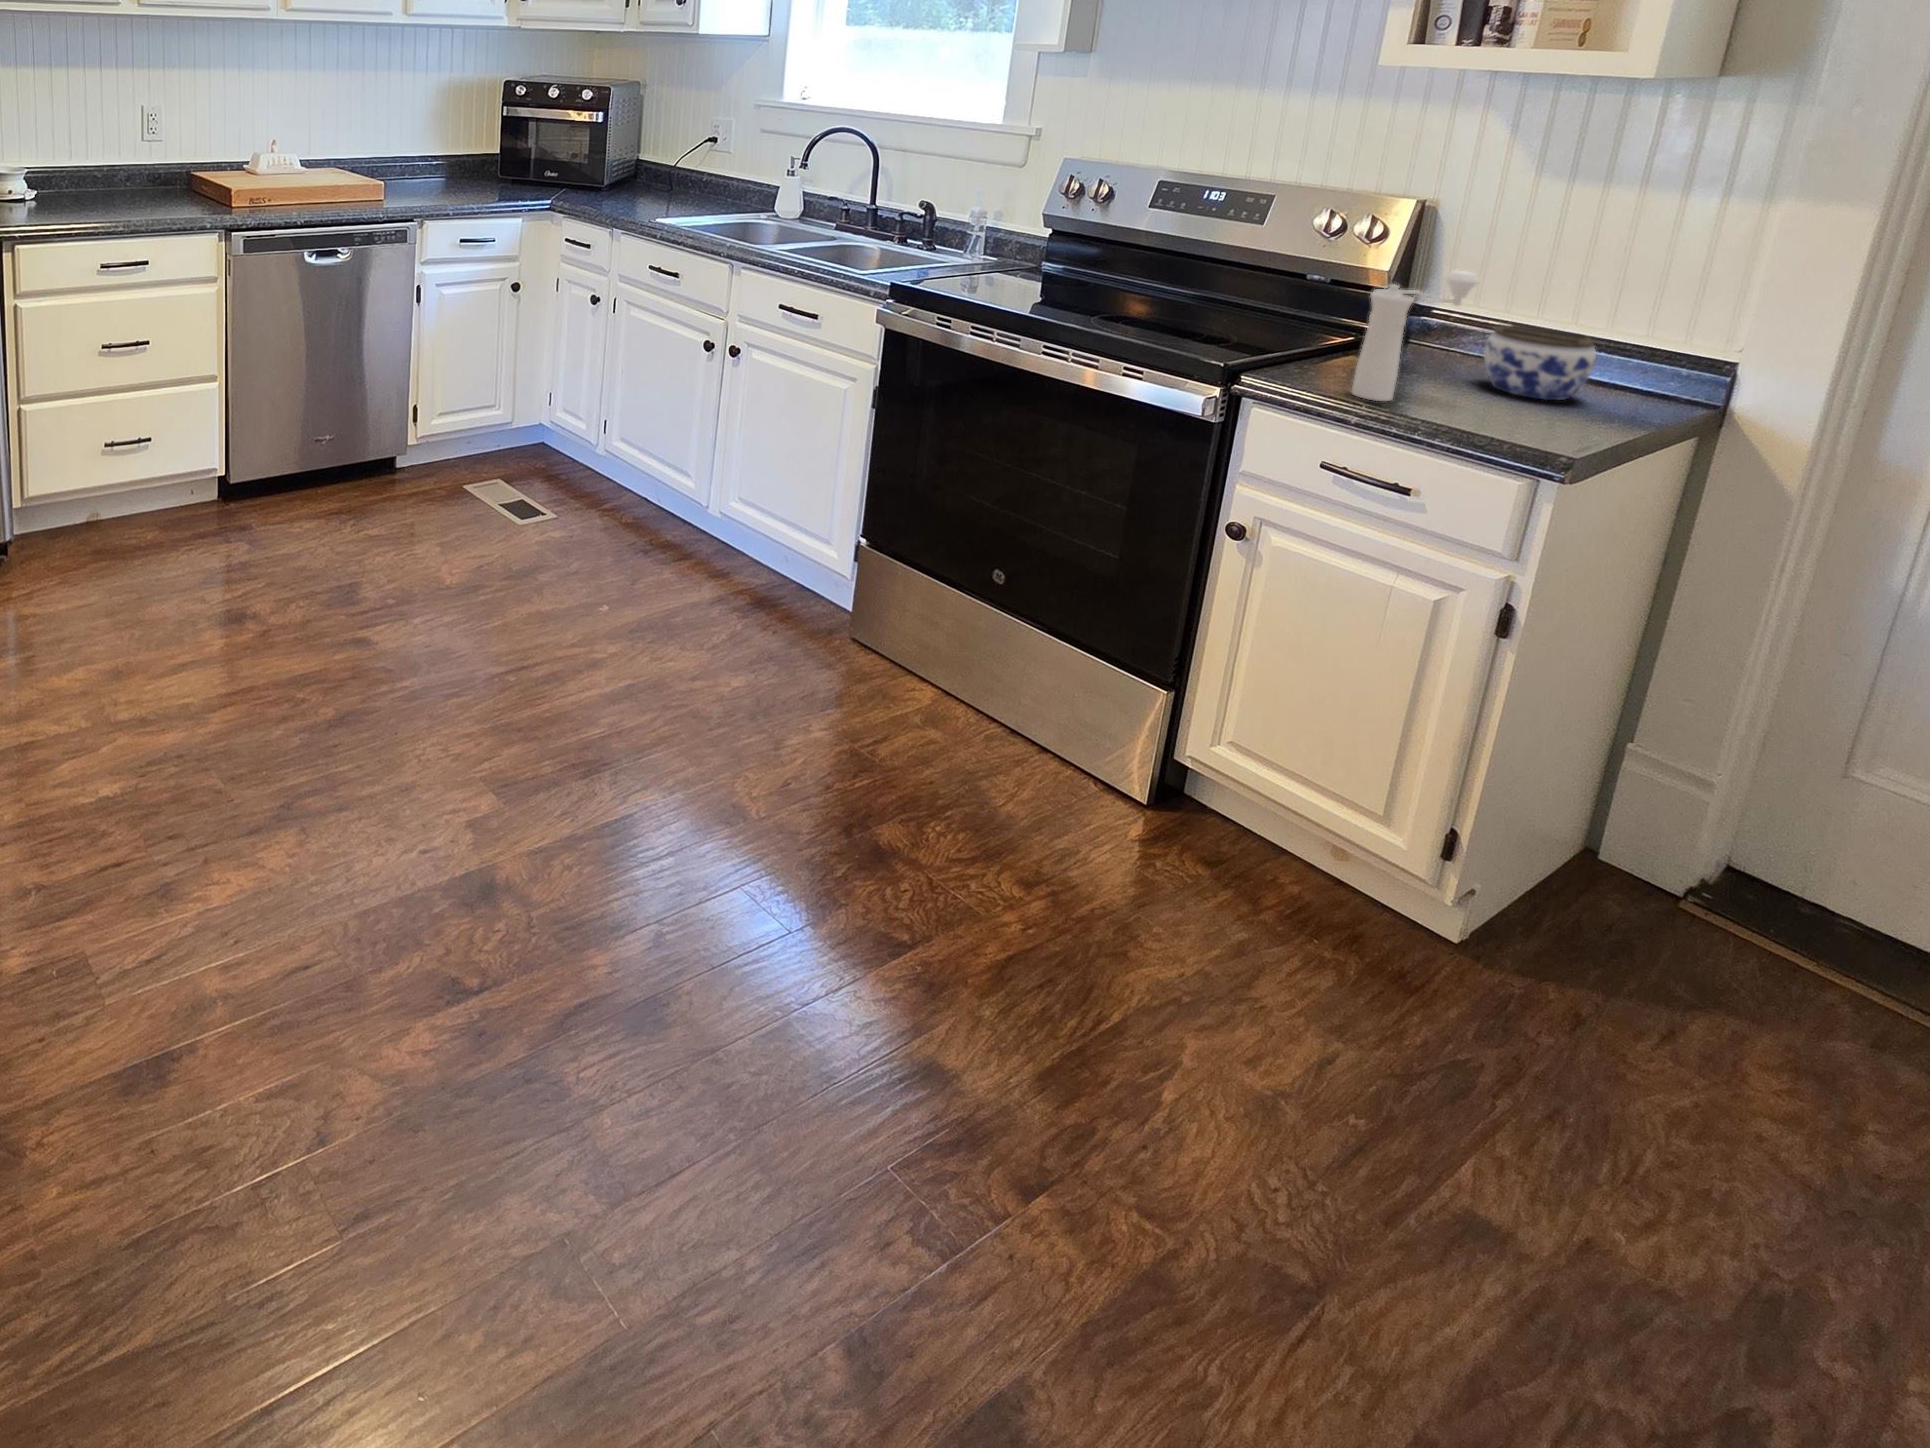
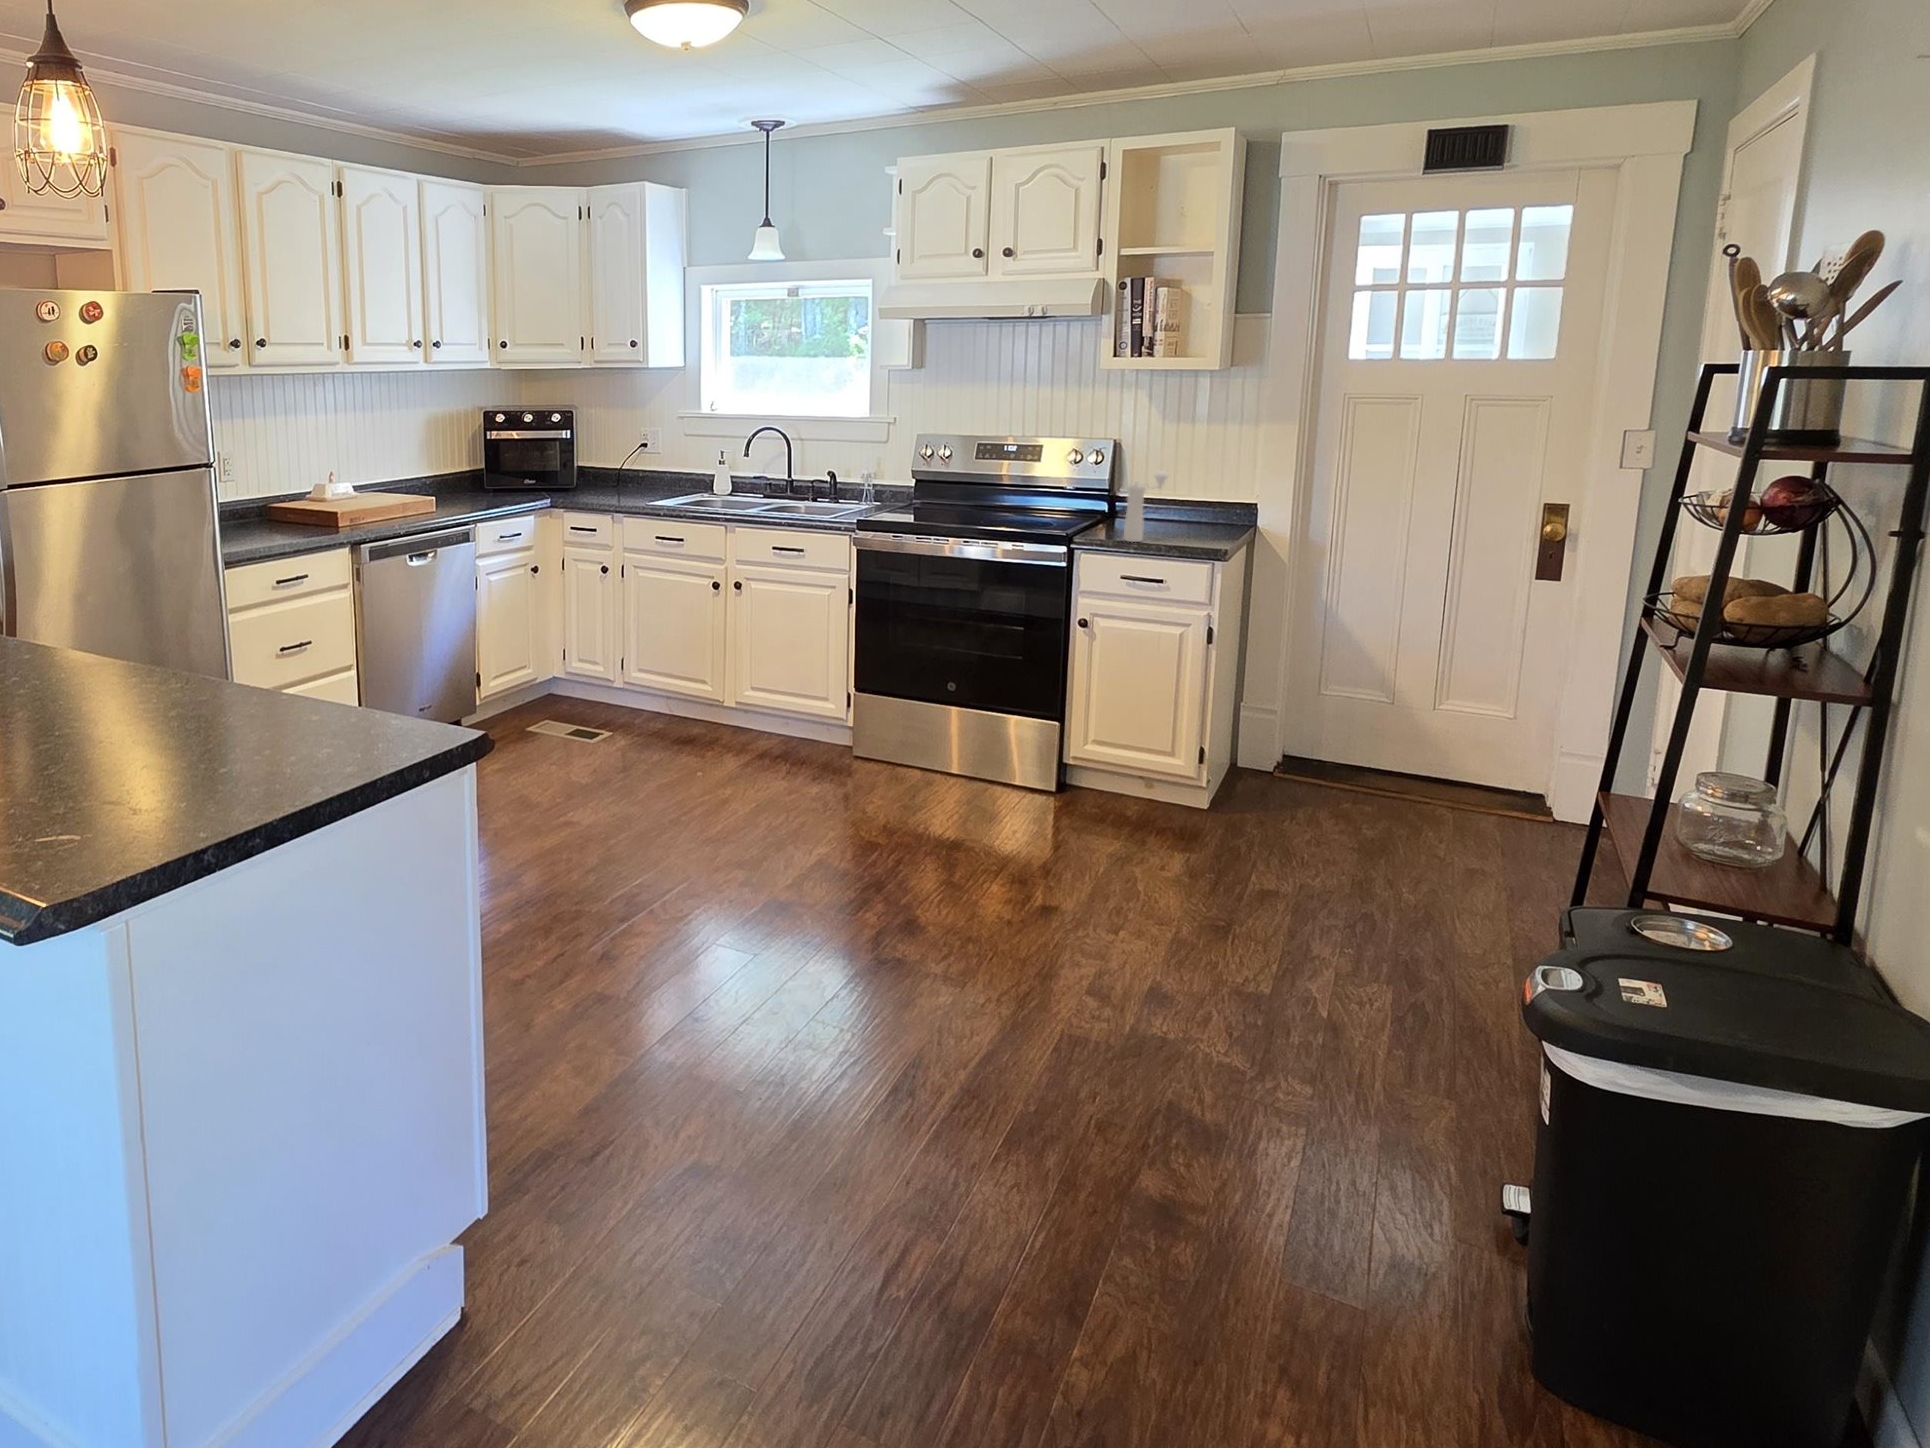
jar: present [1484,324,1596,400] -> none [1165,498,1212,533]

